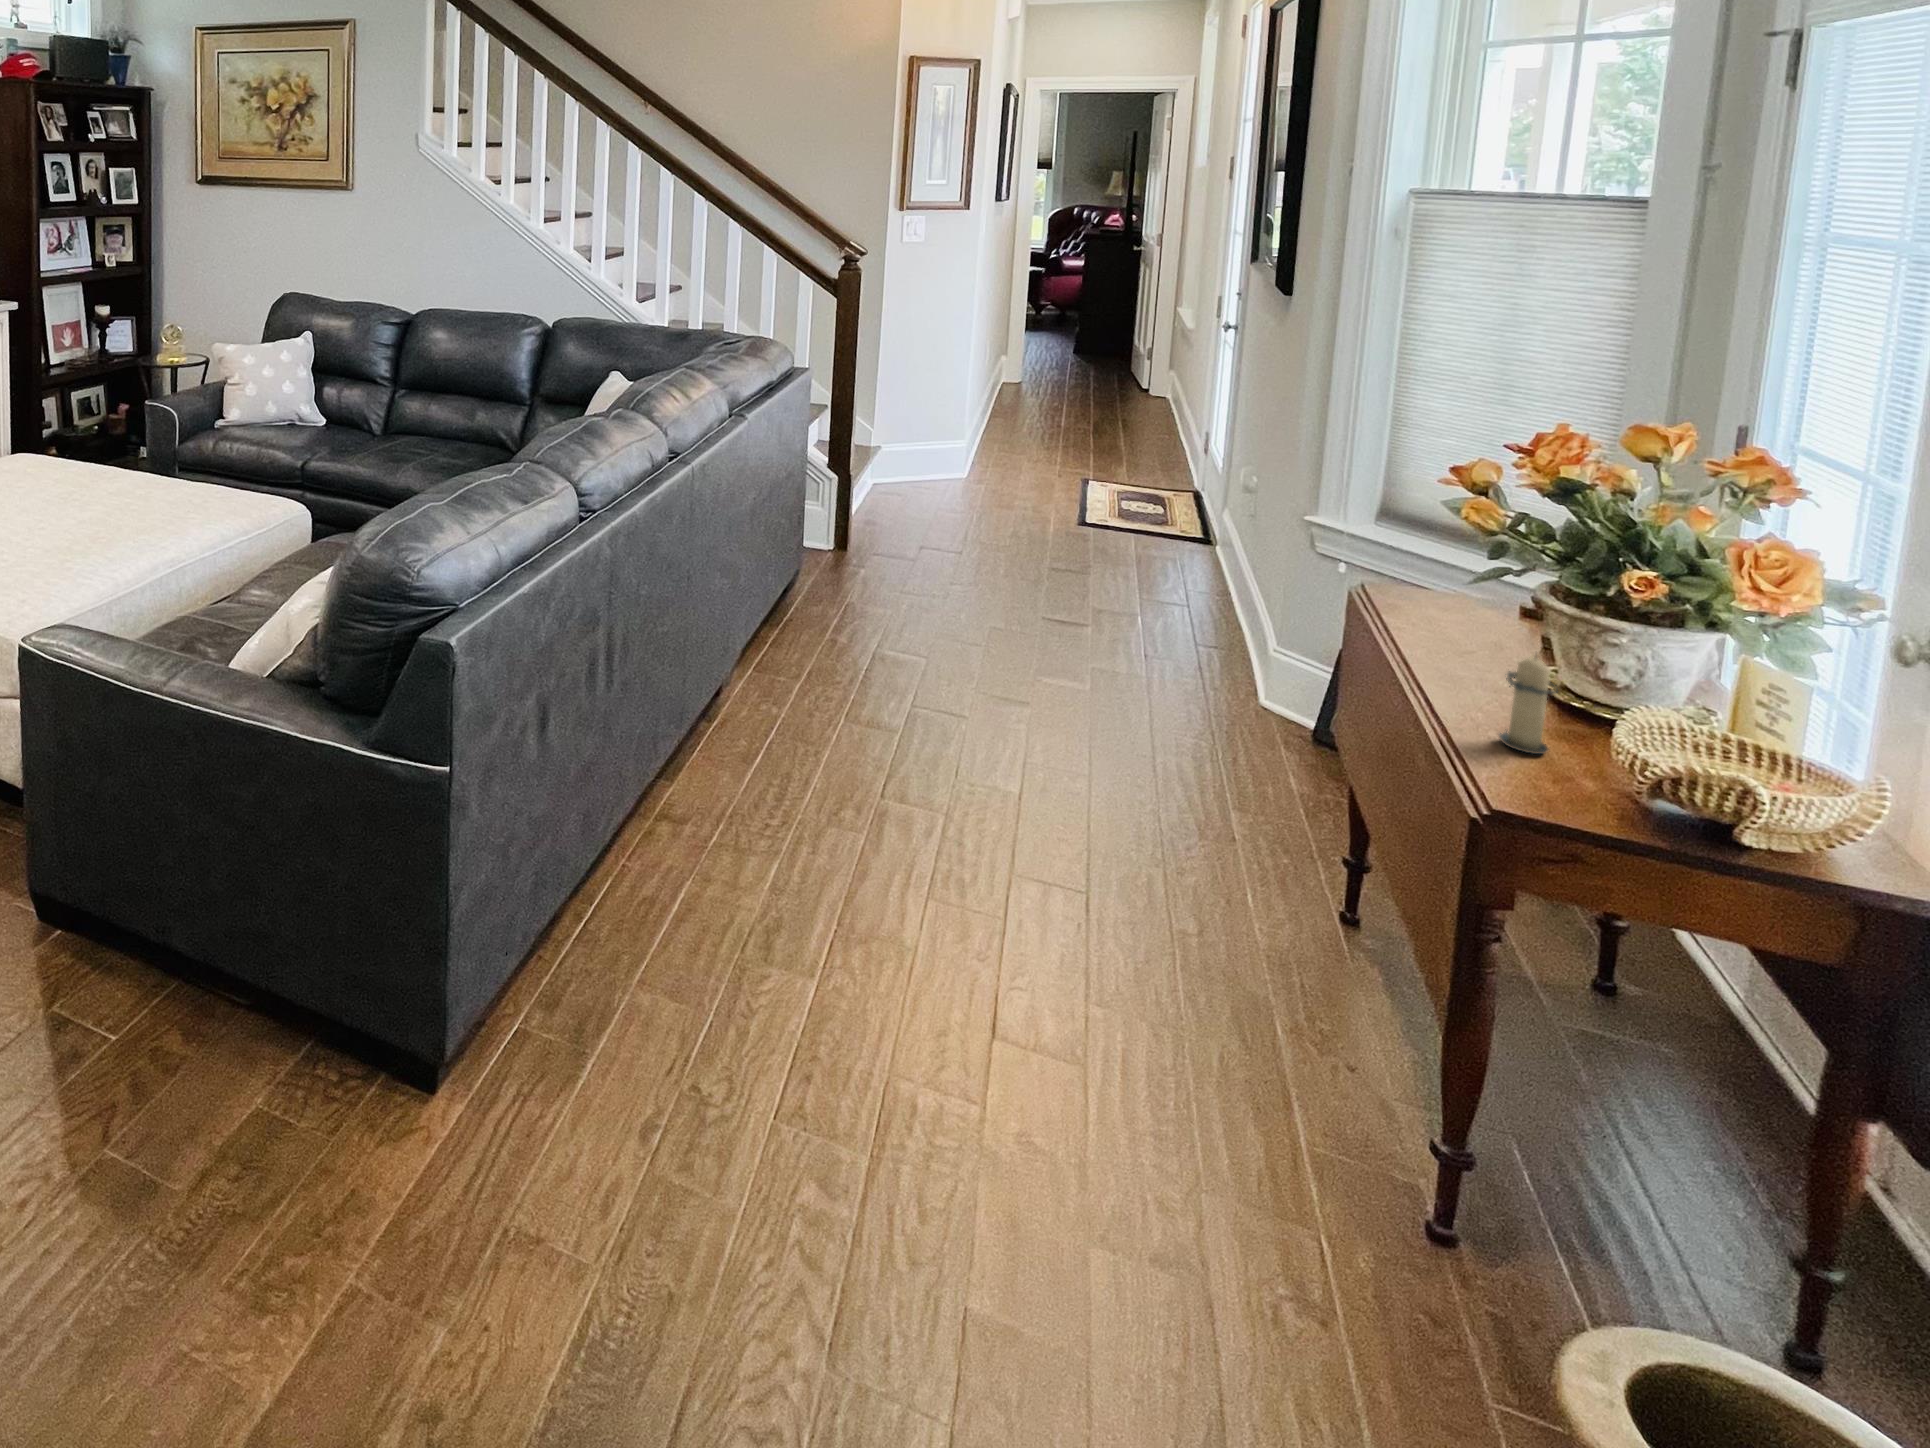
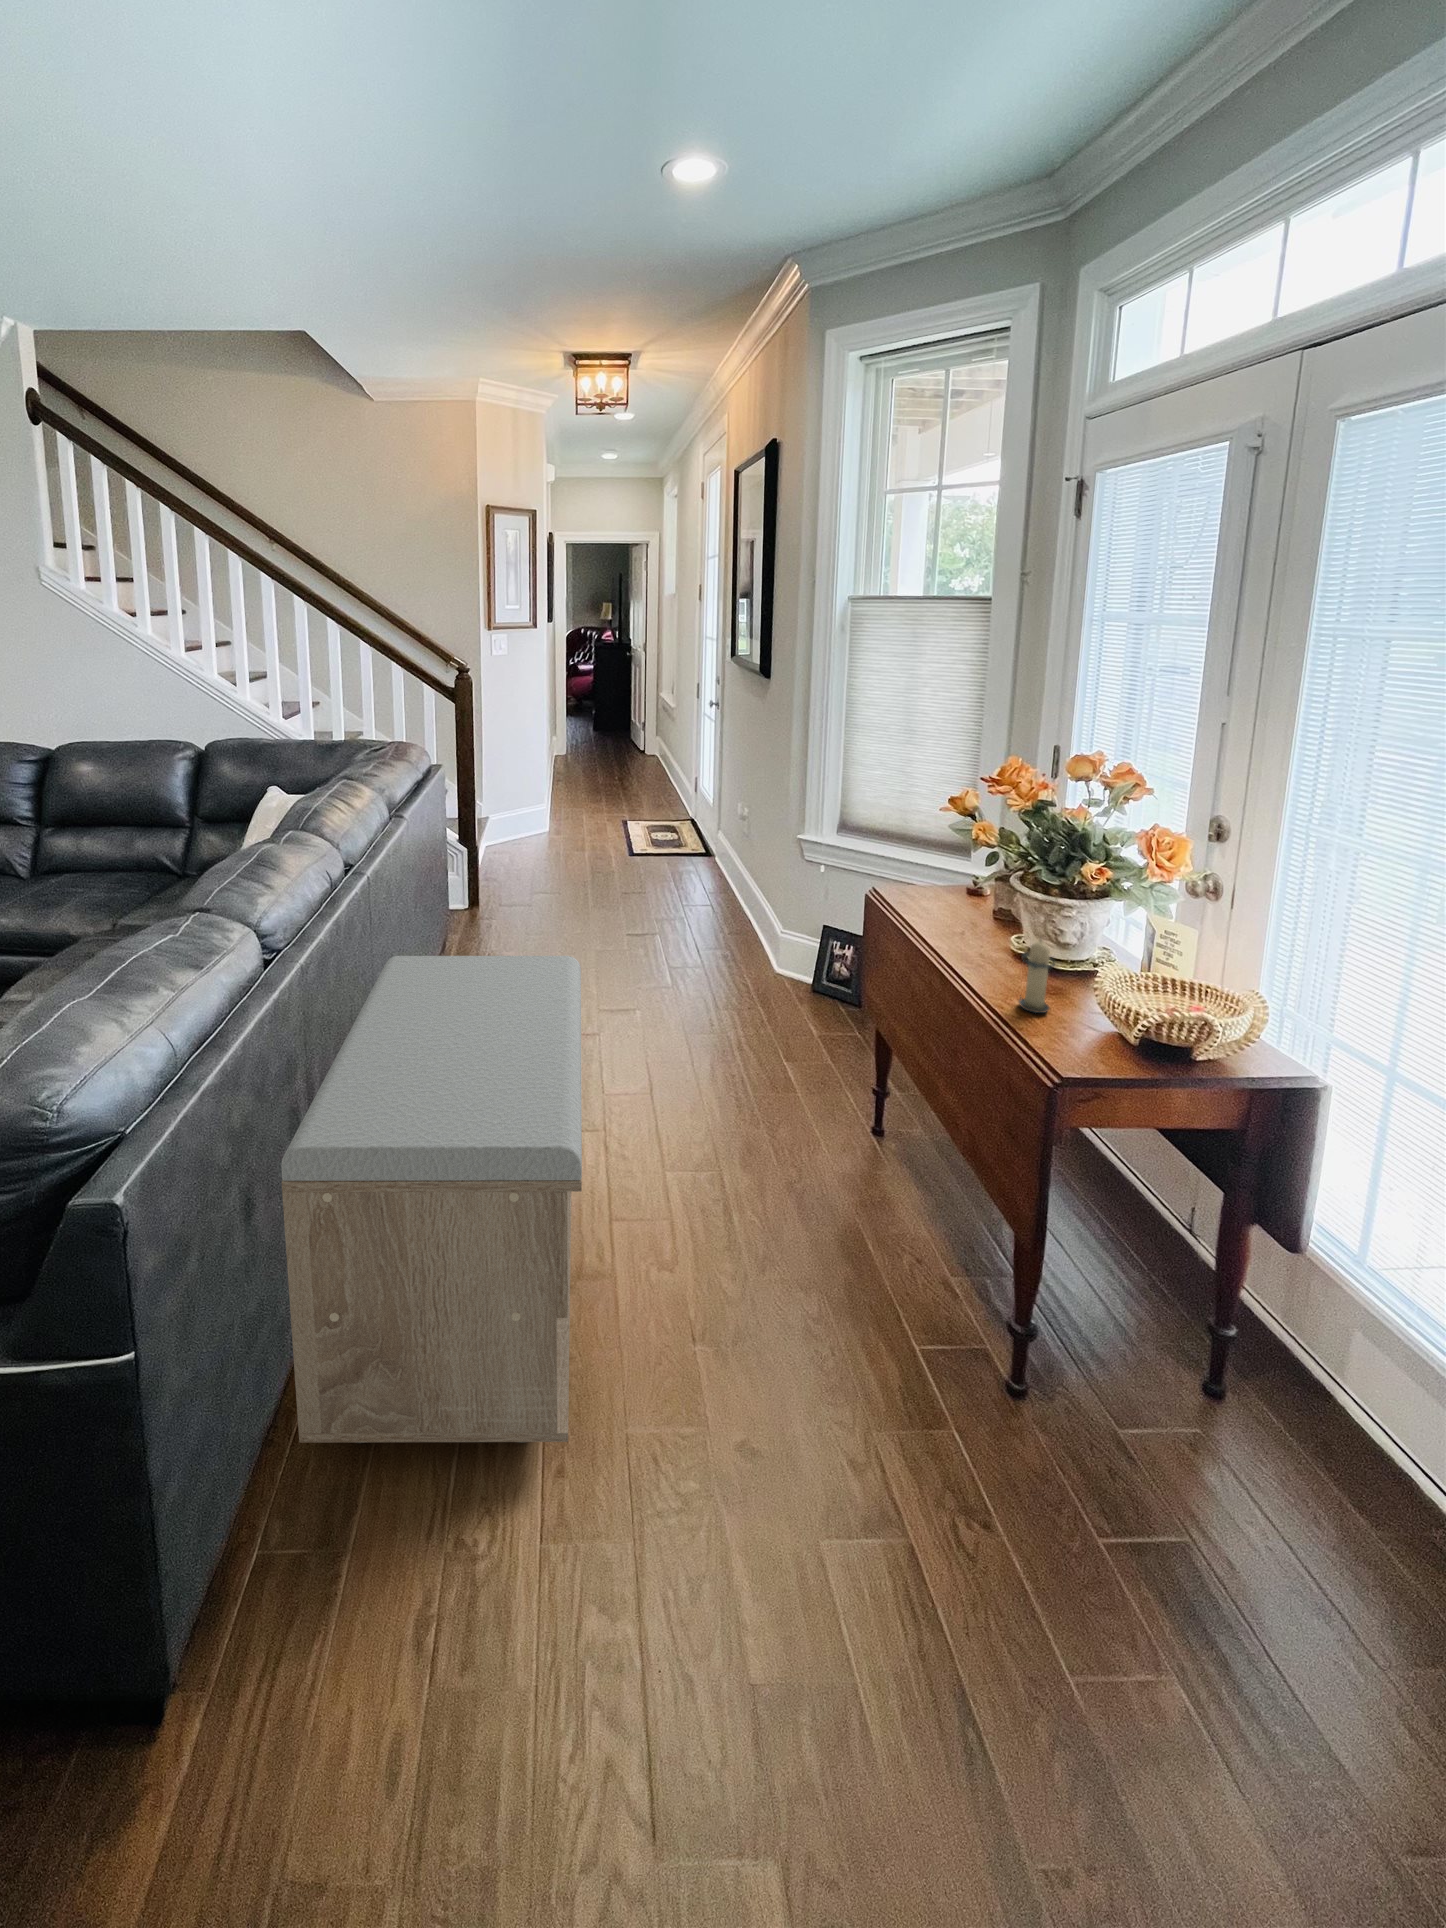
storage bench: none [564,551,917,1047] -> present [281,956,582,1443]

